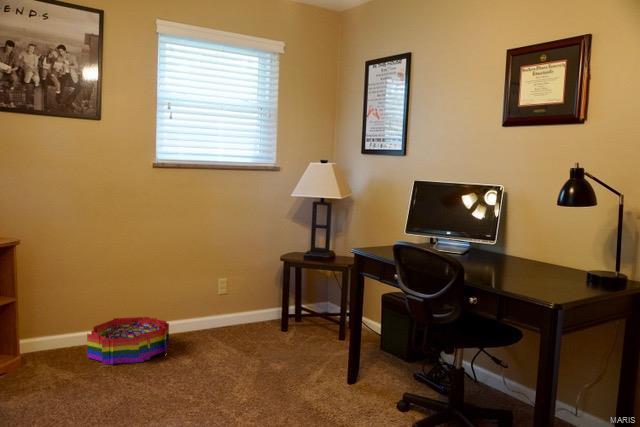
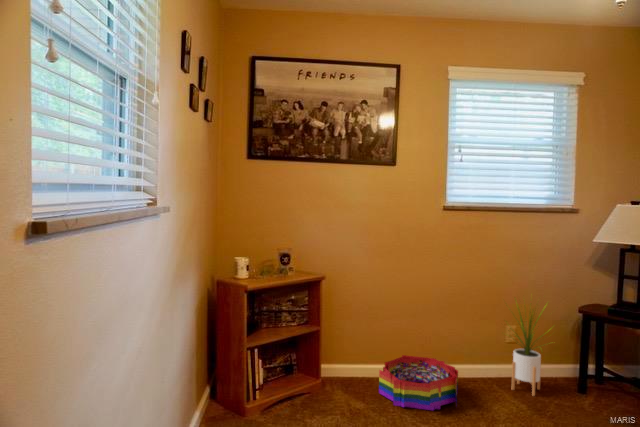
house plant: none [211,244,259,337] -> present [509,305,549,396]

